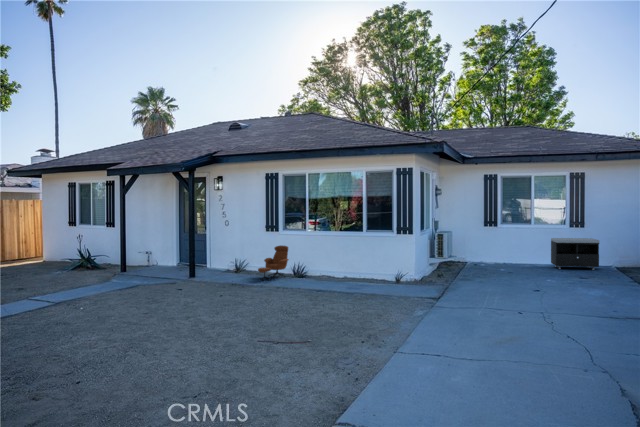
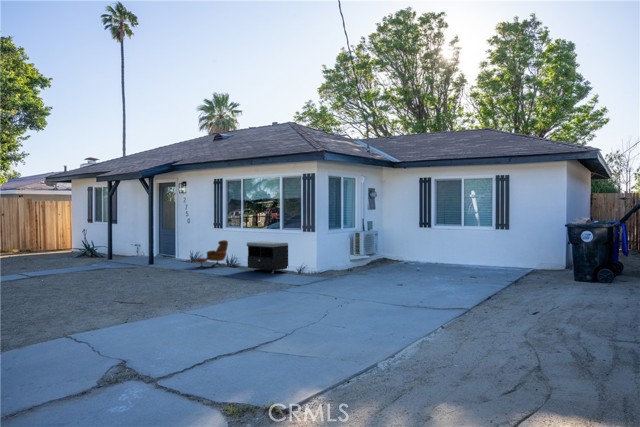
storage bench: present [551,238,599,270] -> present [247,241,288,273]

